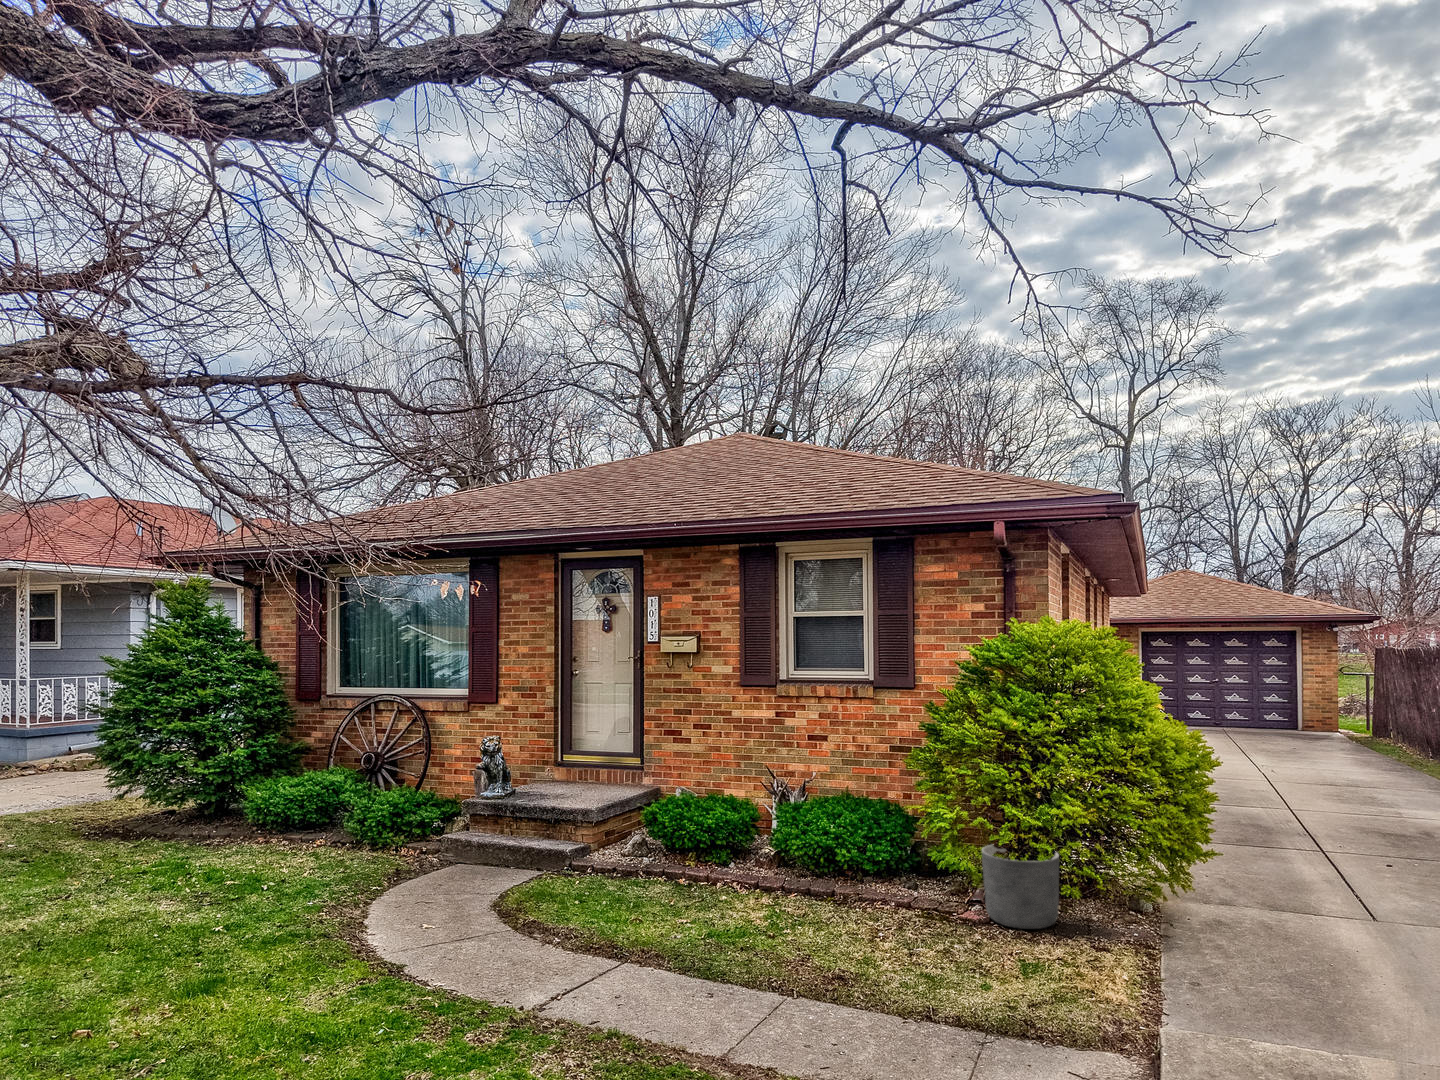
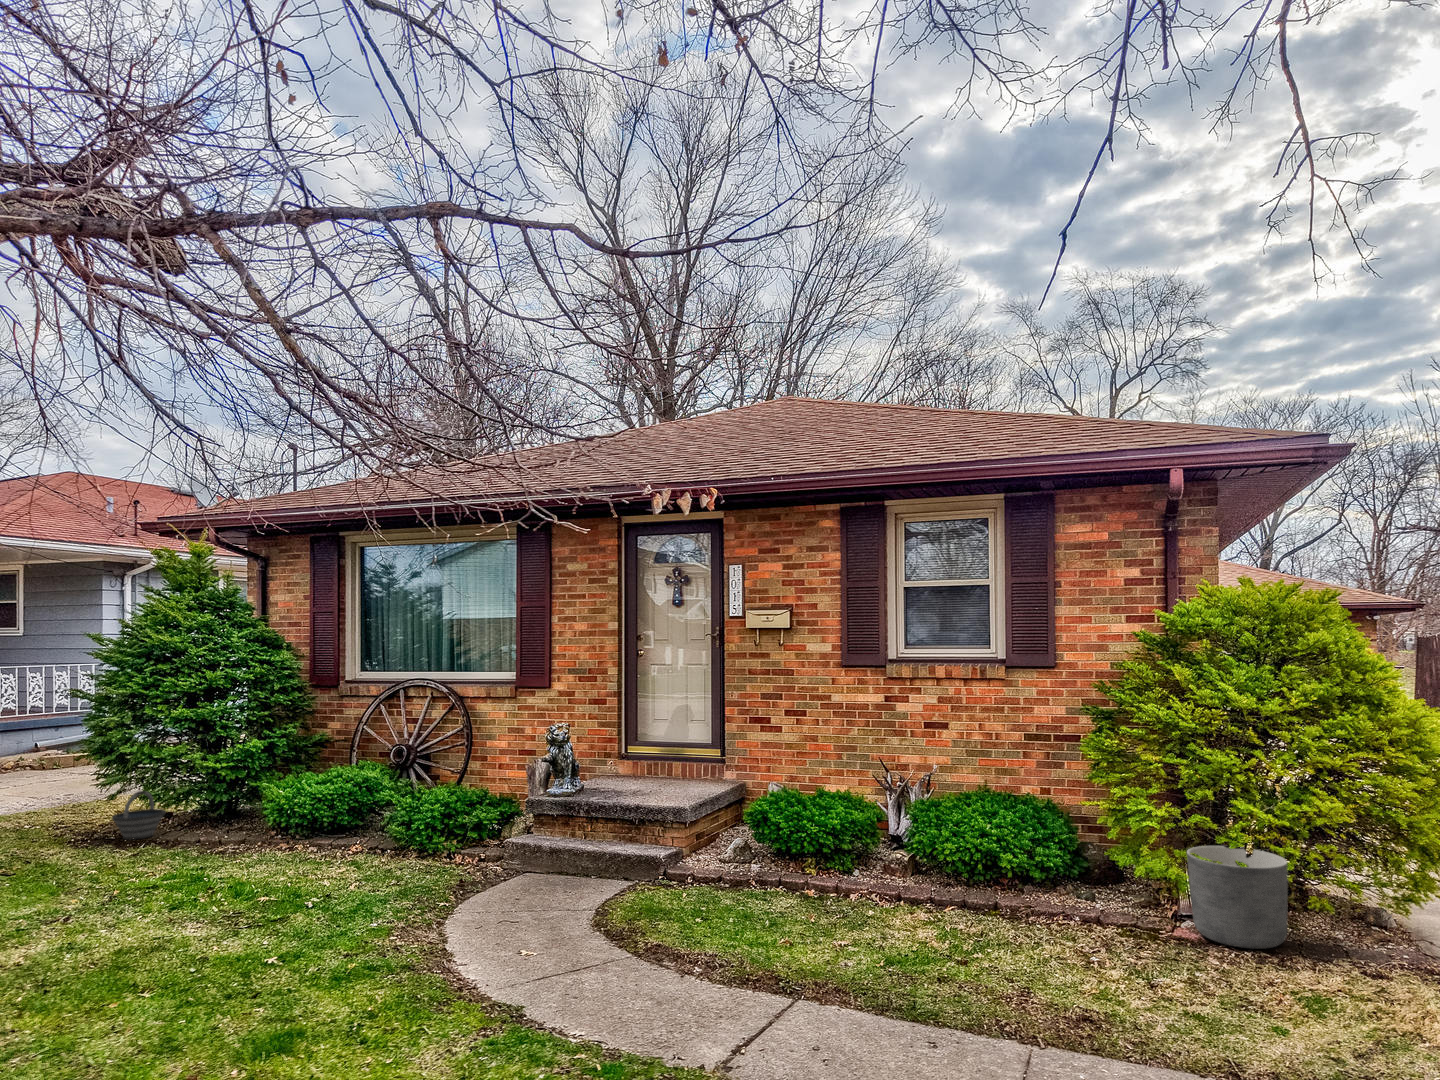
bucket: none [117,791,164,833] -> present [112,791,166,840]

